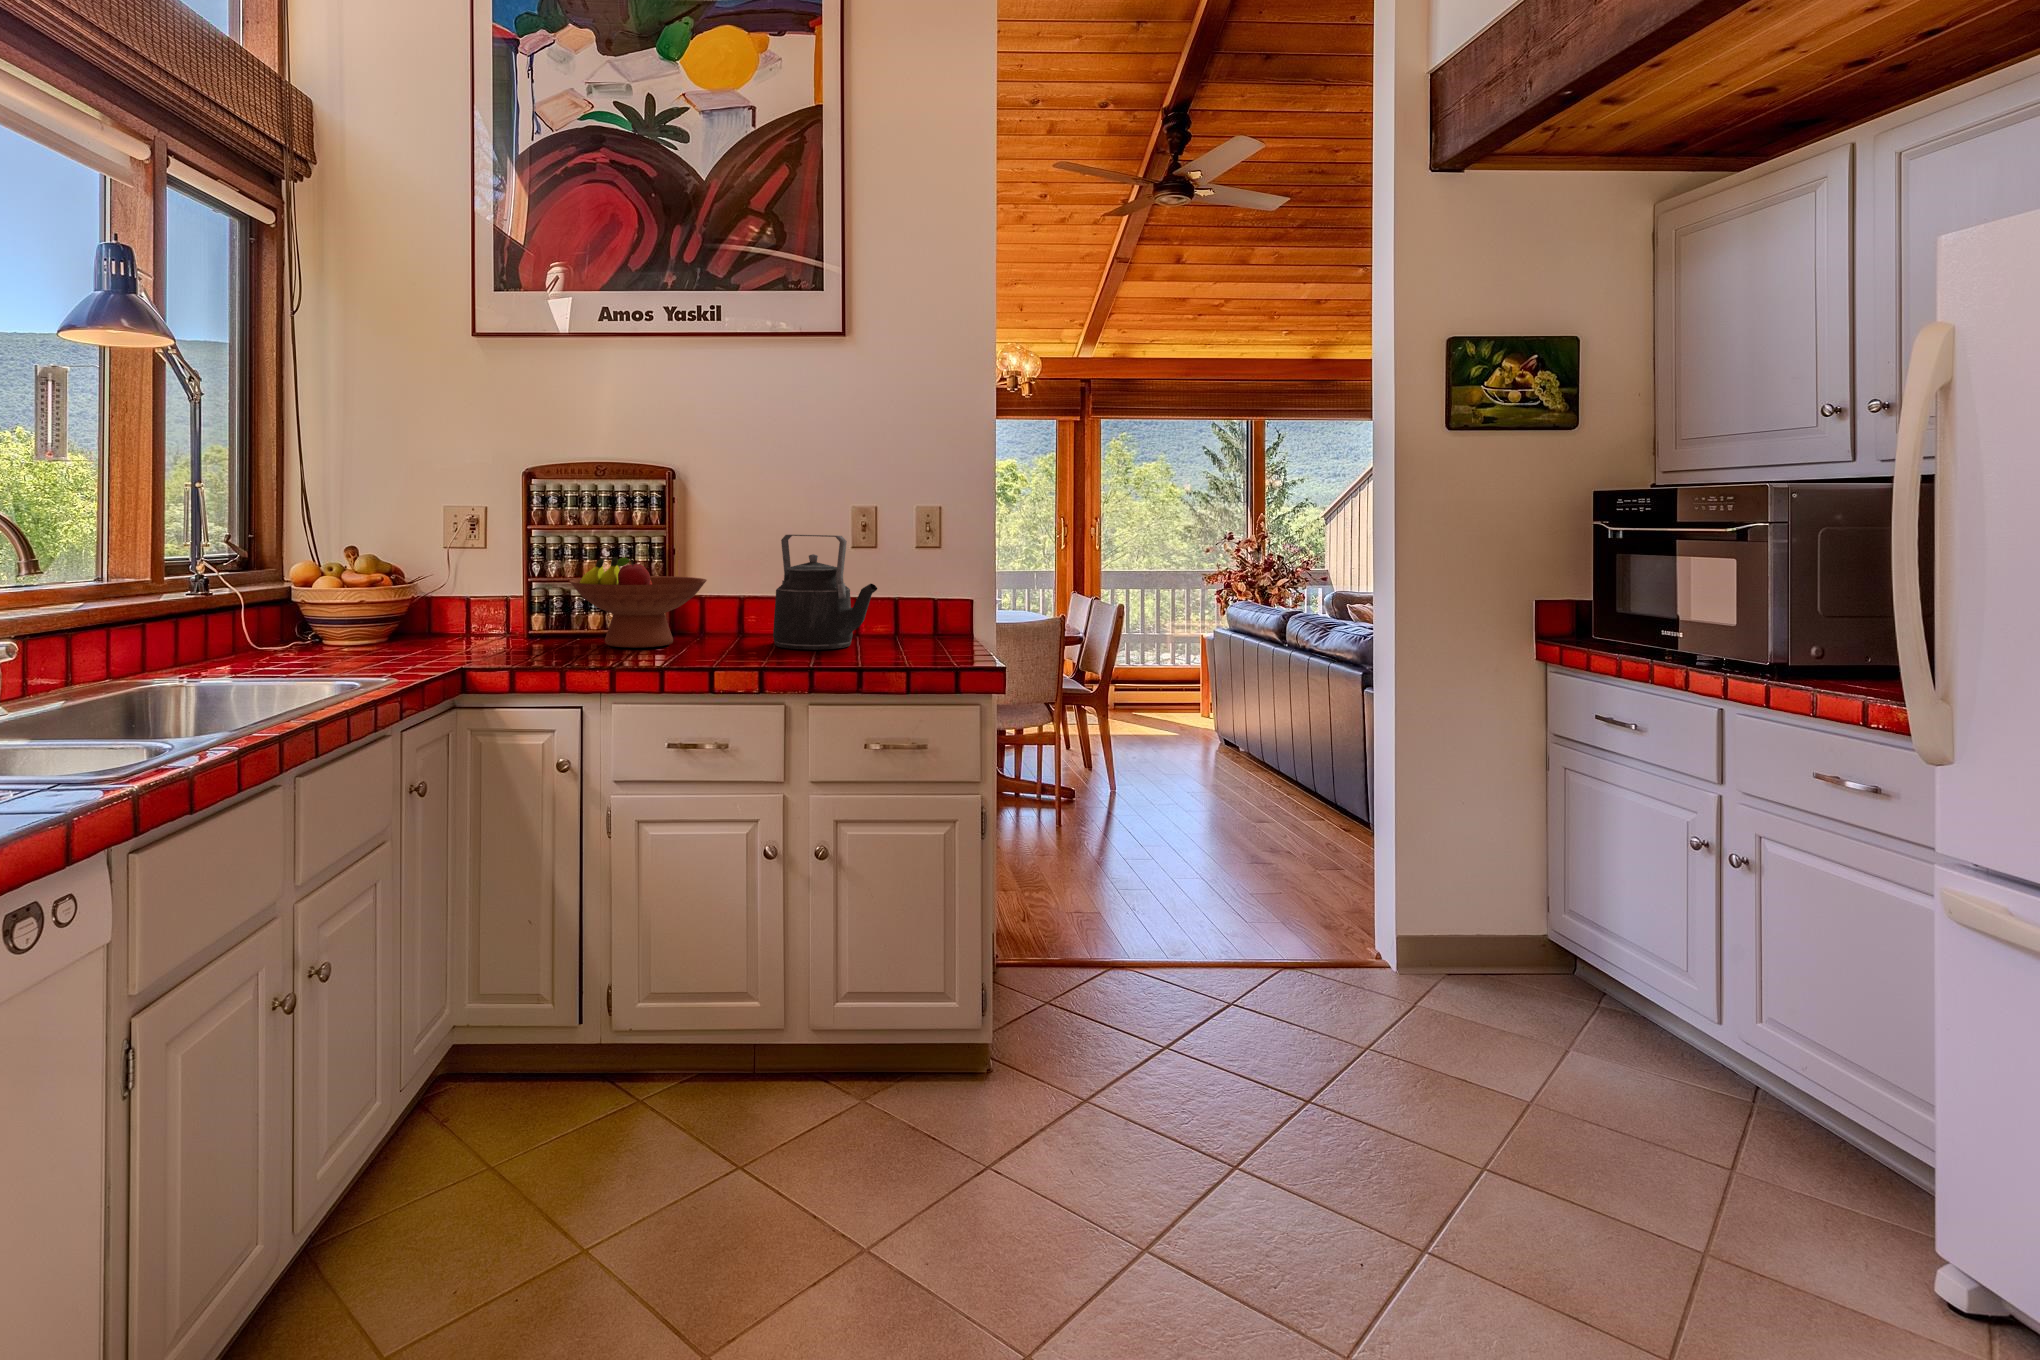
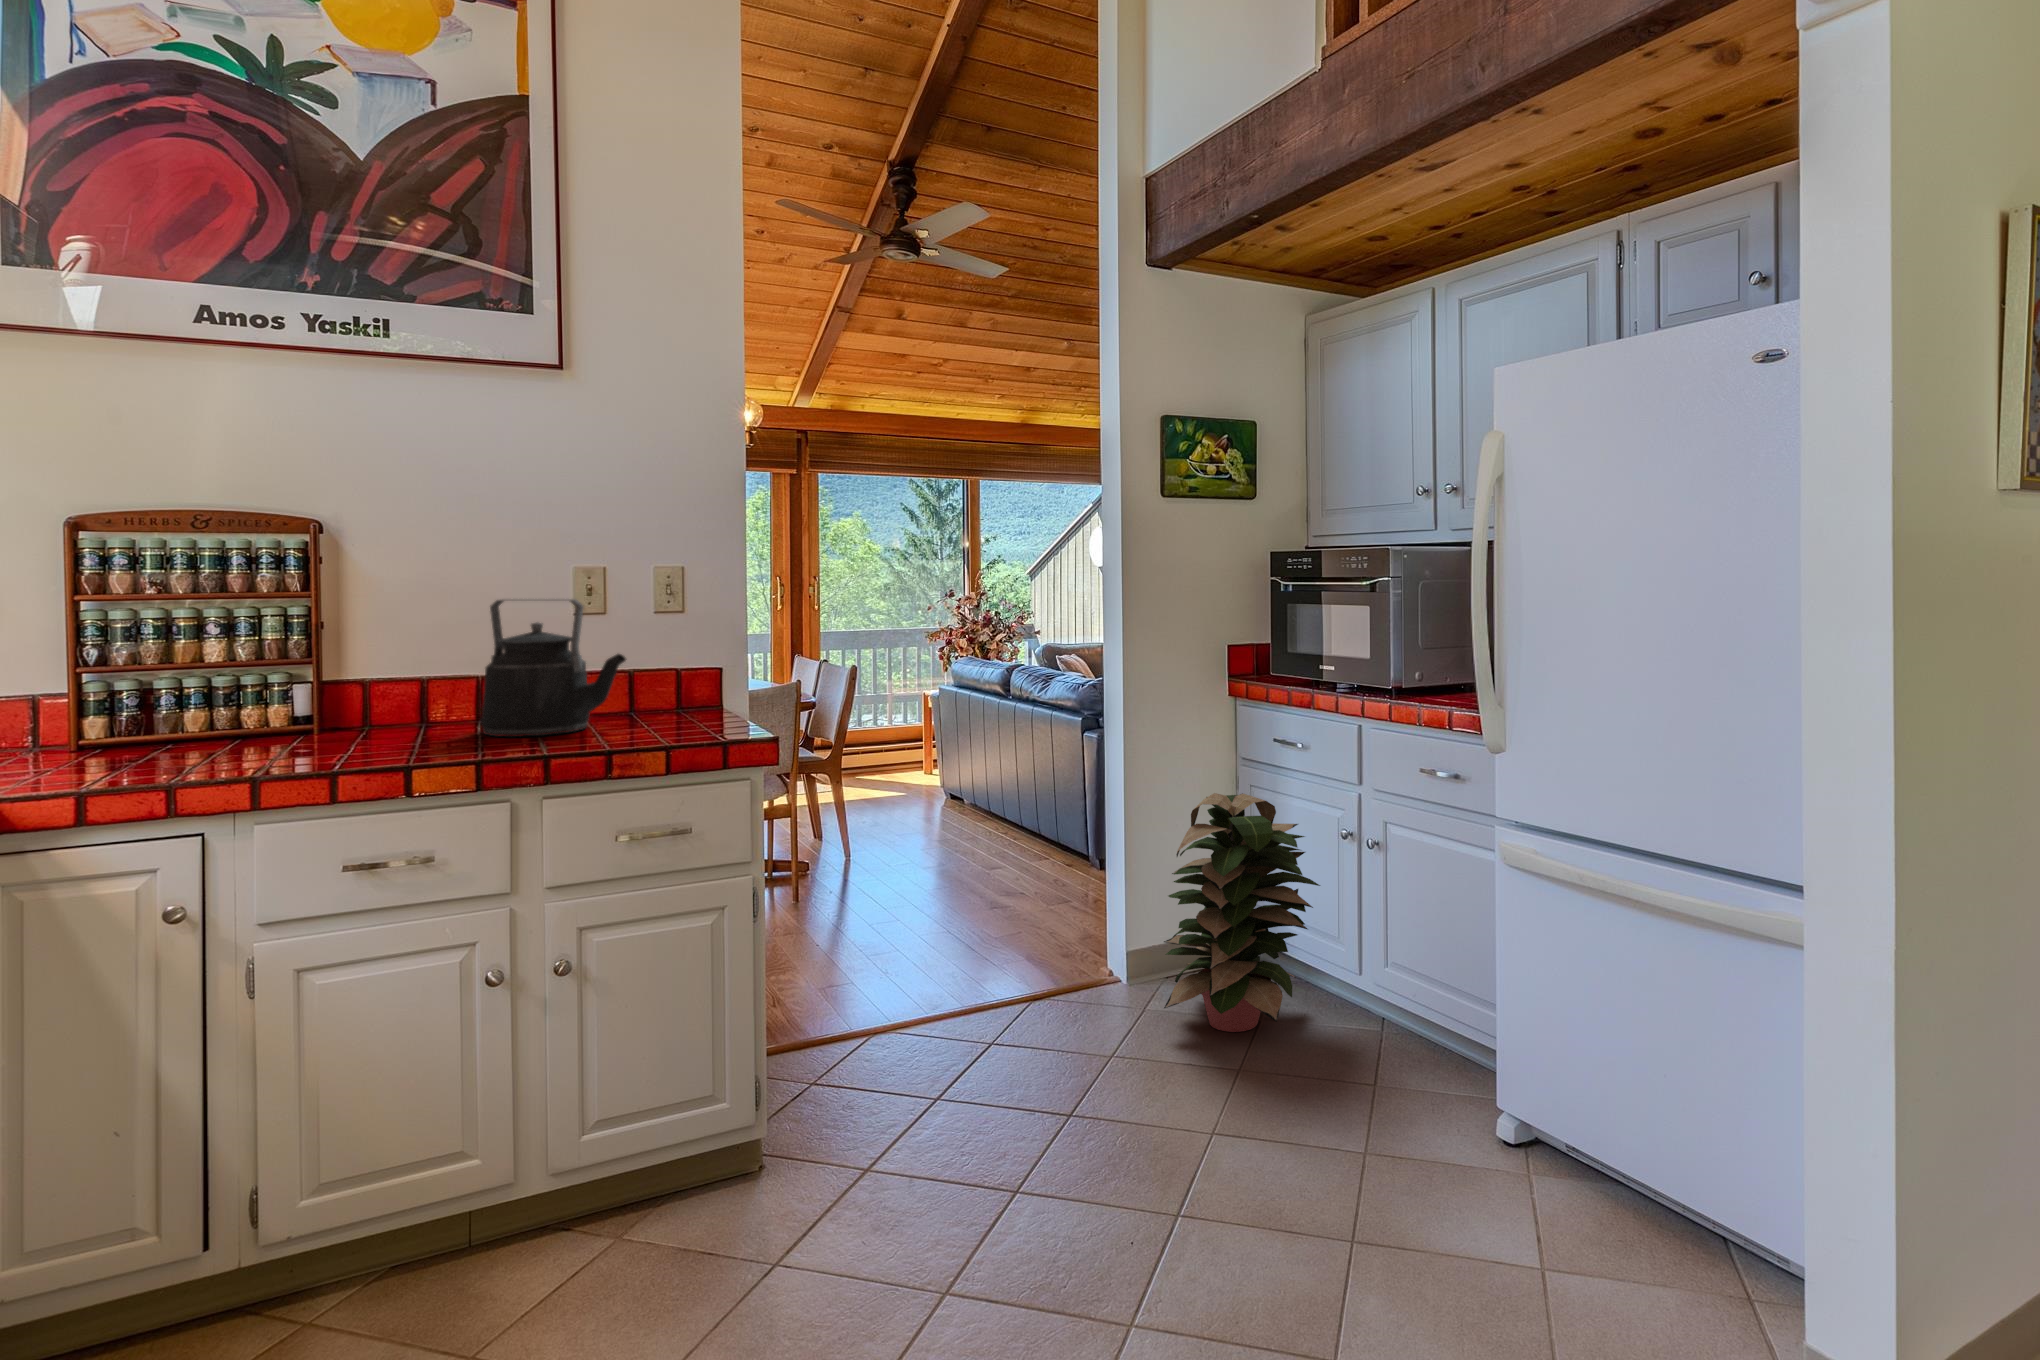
fruit bowl: present [569,557,707,648] -> none [153,634,382,755]
decorative plant: none [1417,775,1644,1058] -> present [1164,793,1320,1032]

